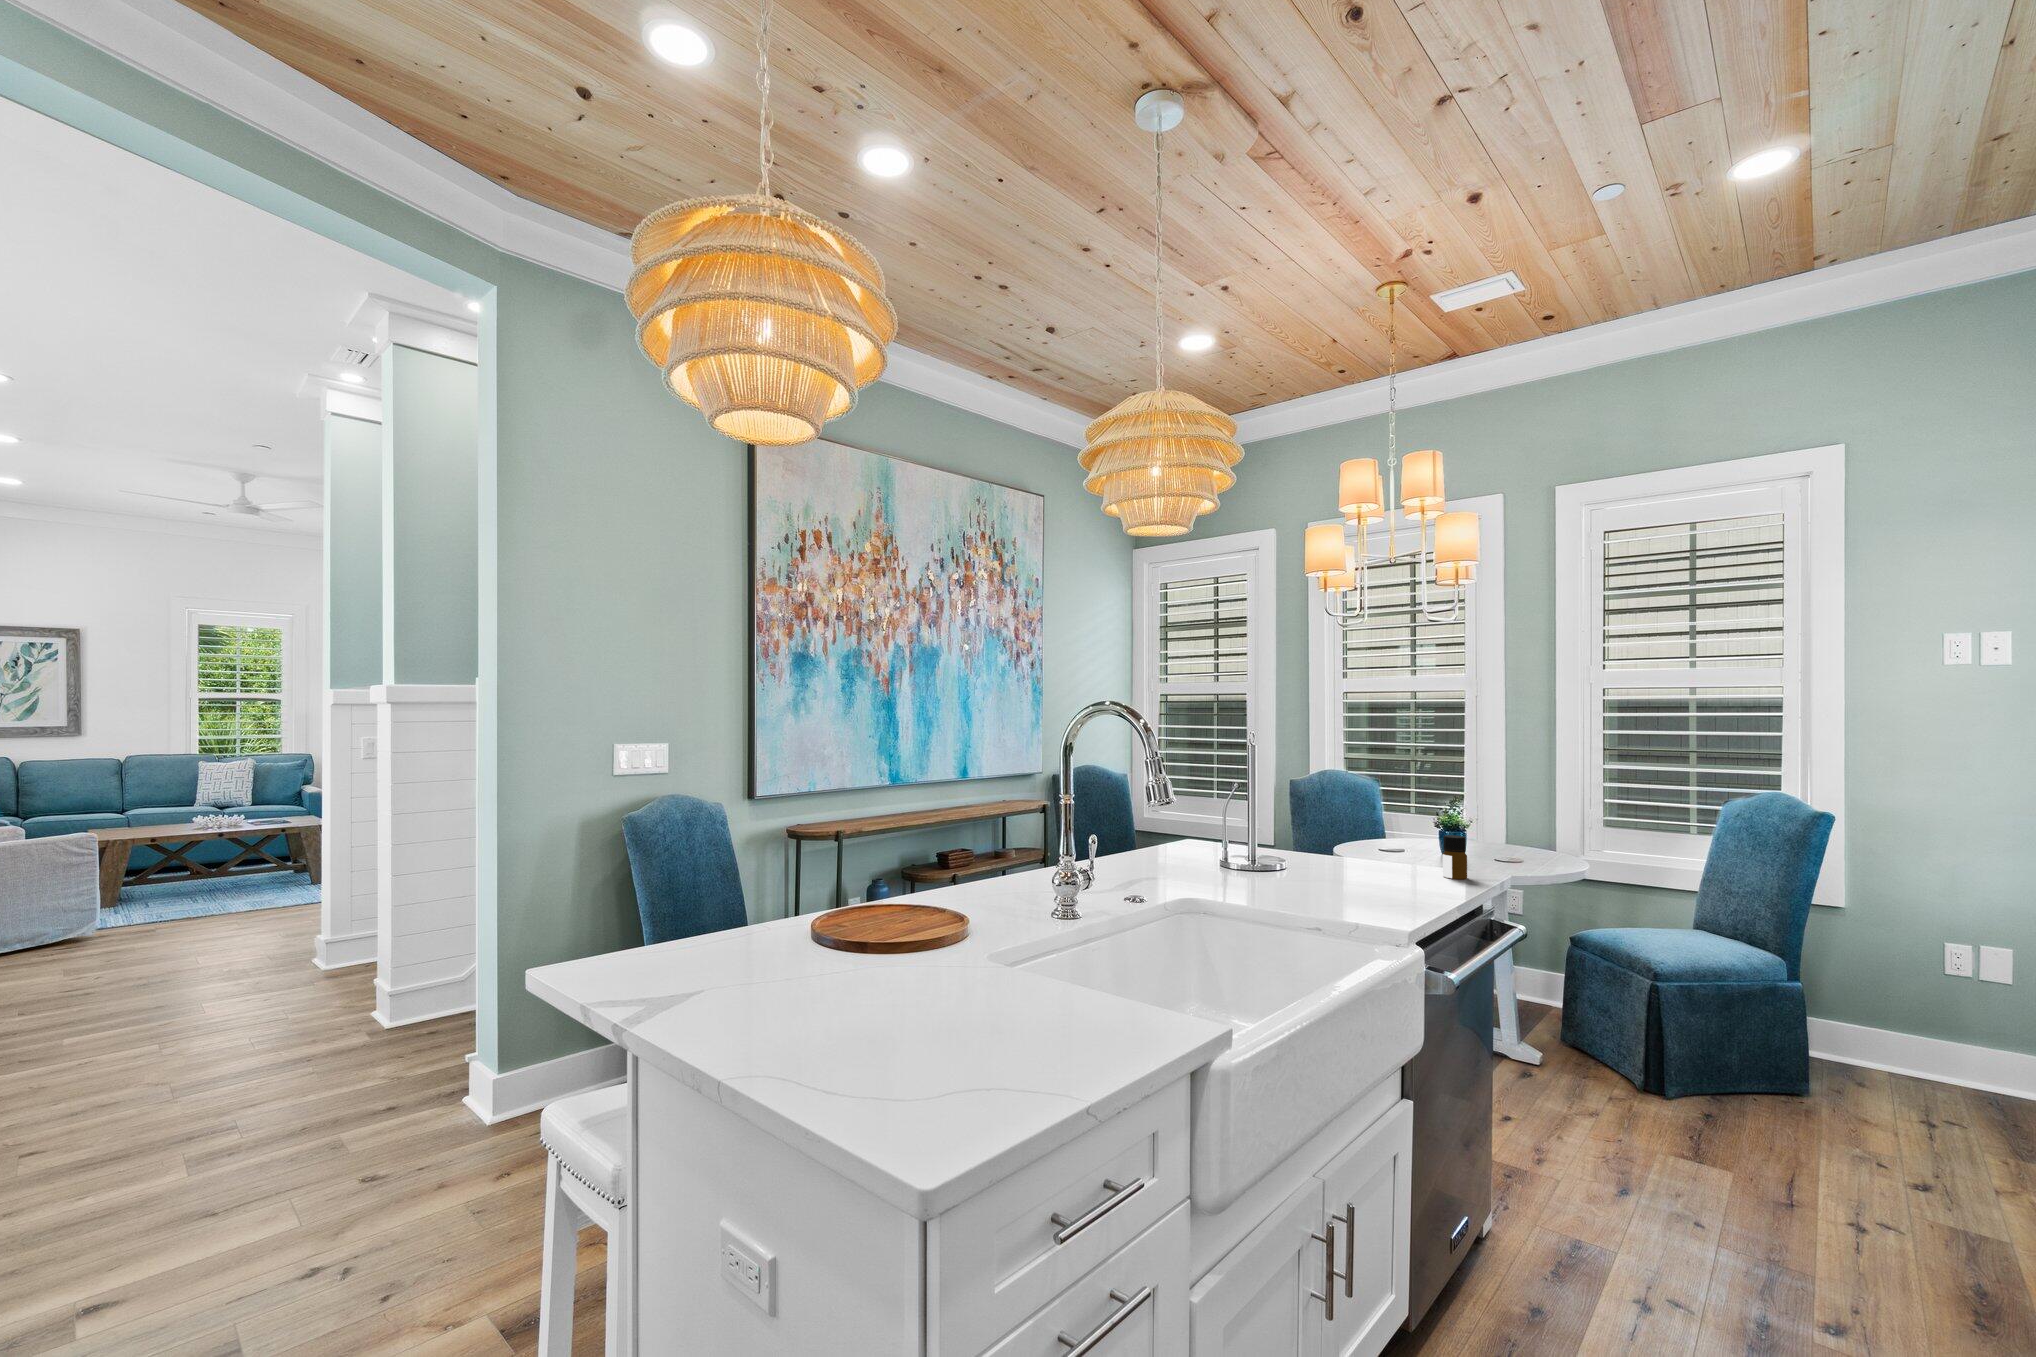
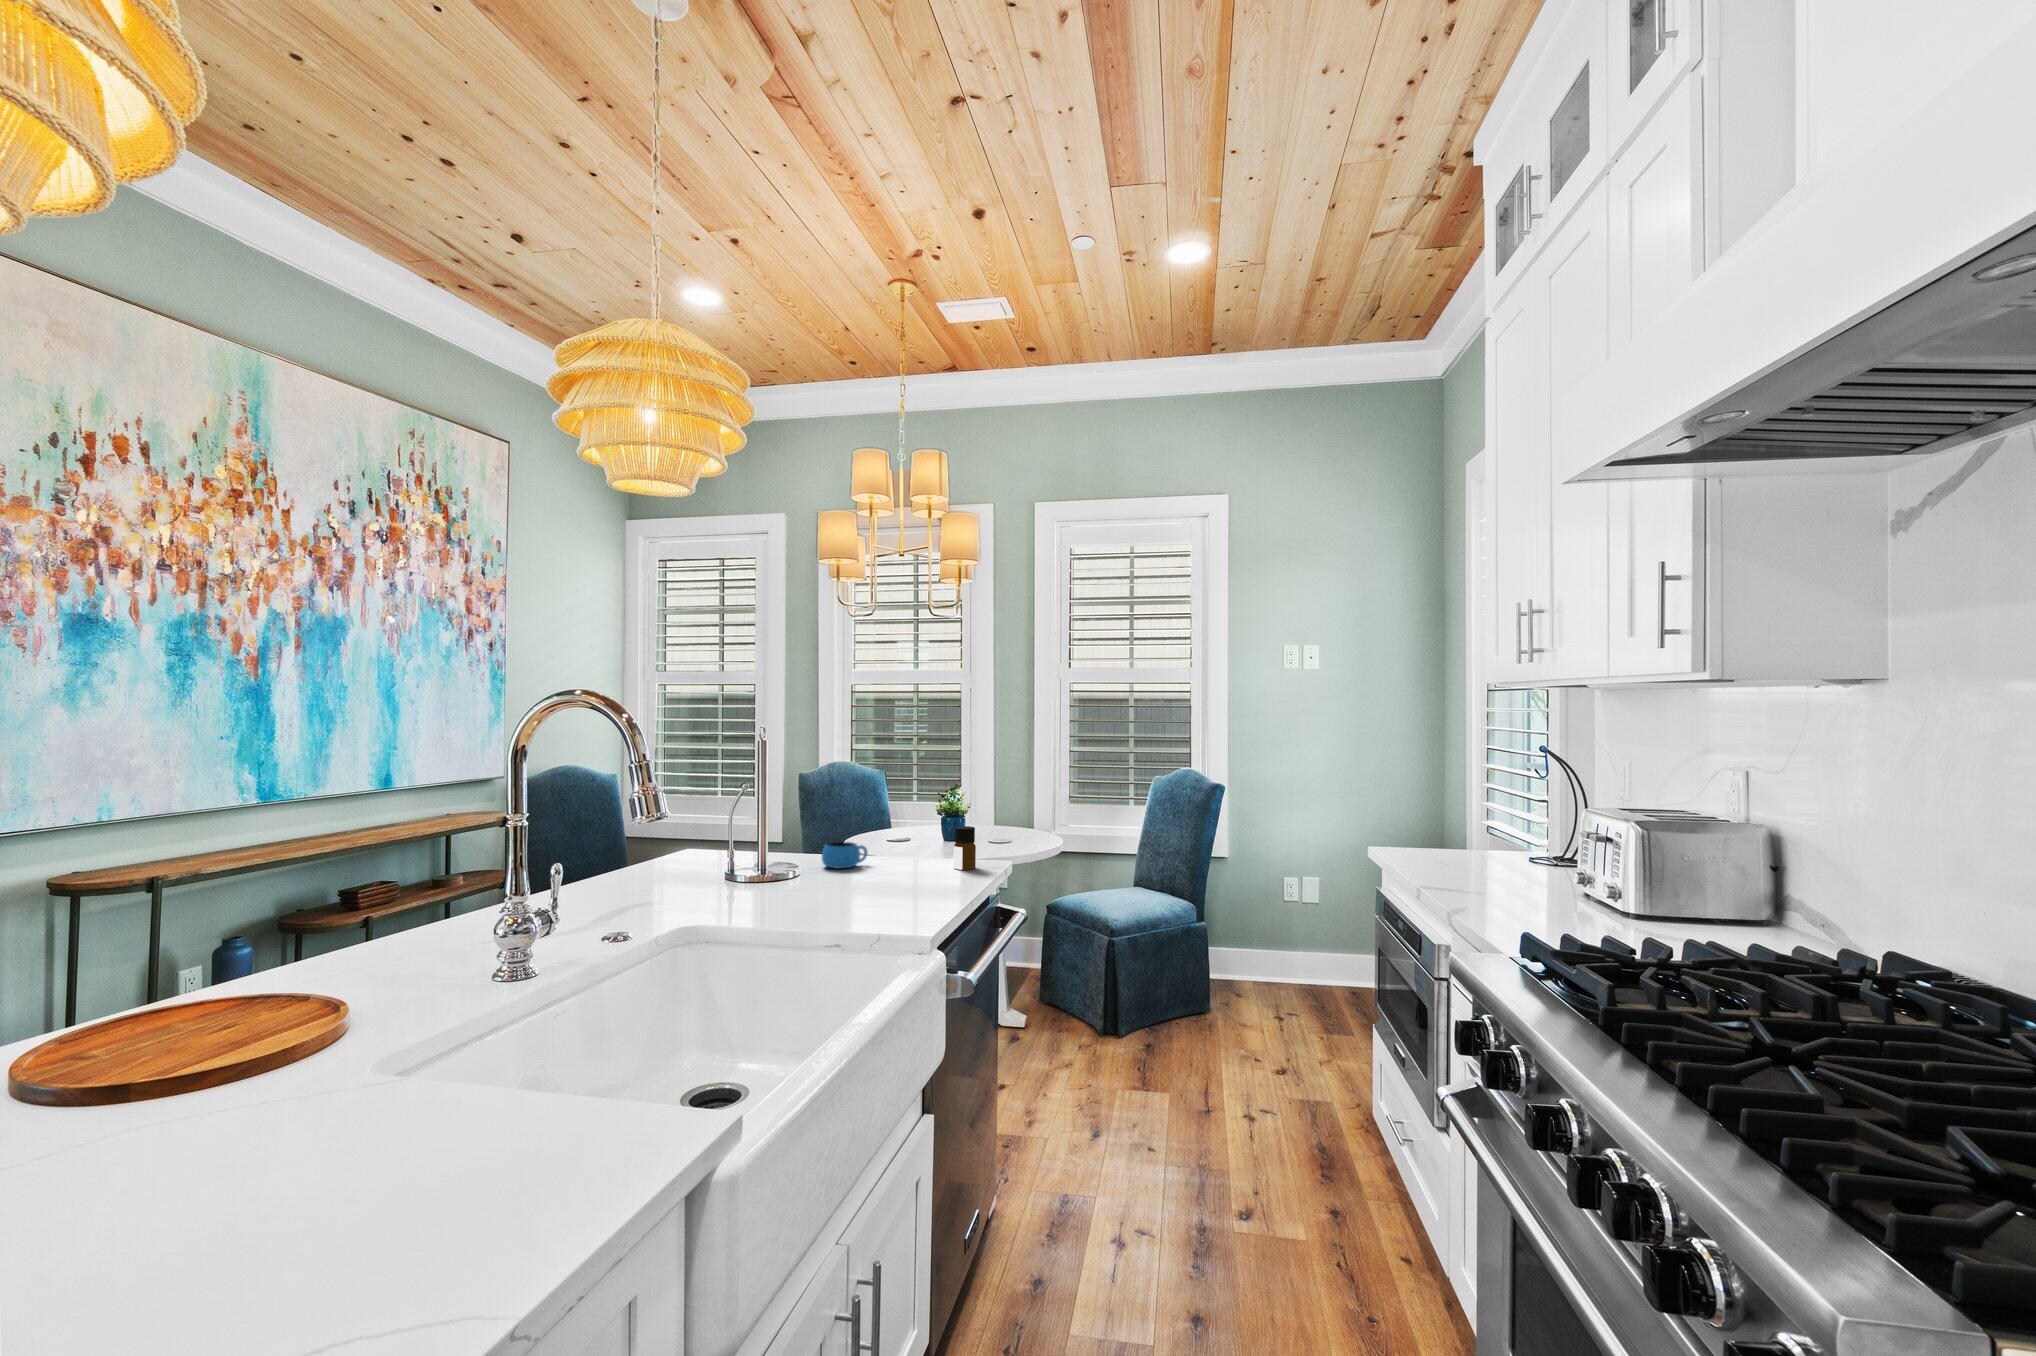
mug: none [1308,842,1353,866] -> present [822,842,867,869]

